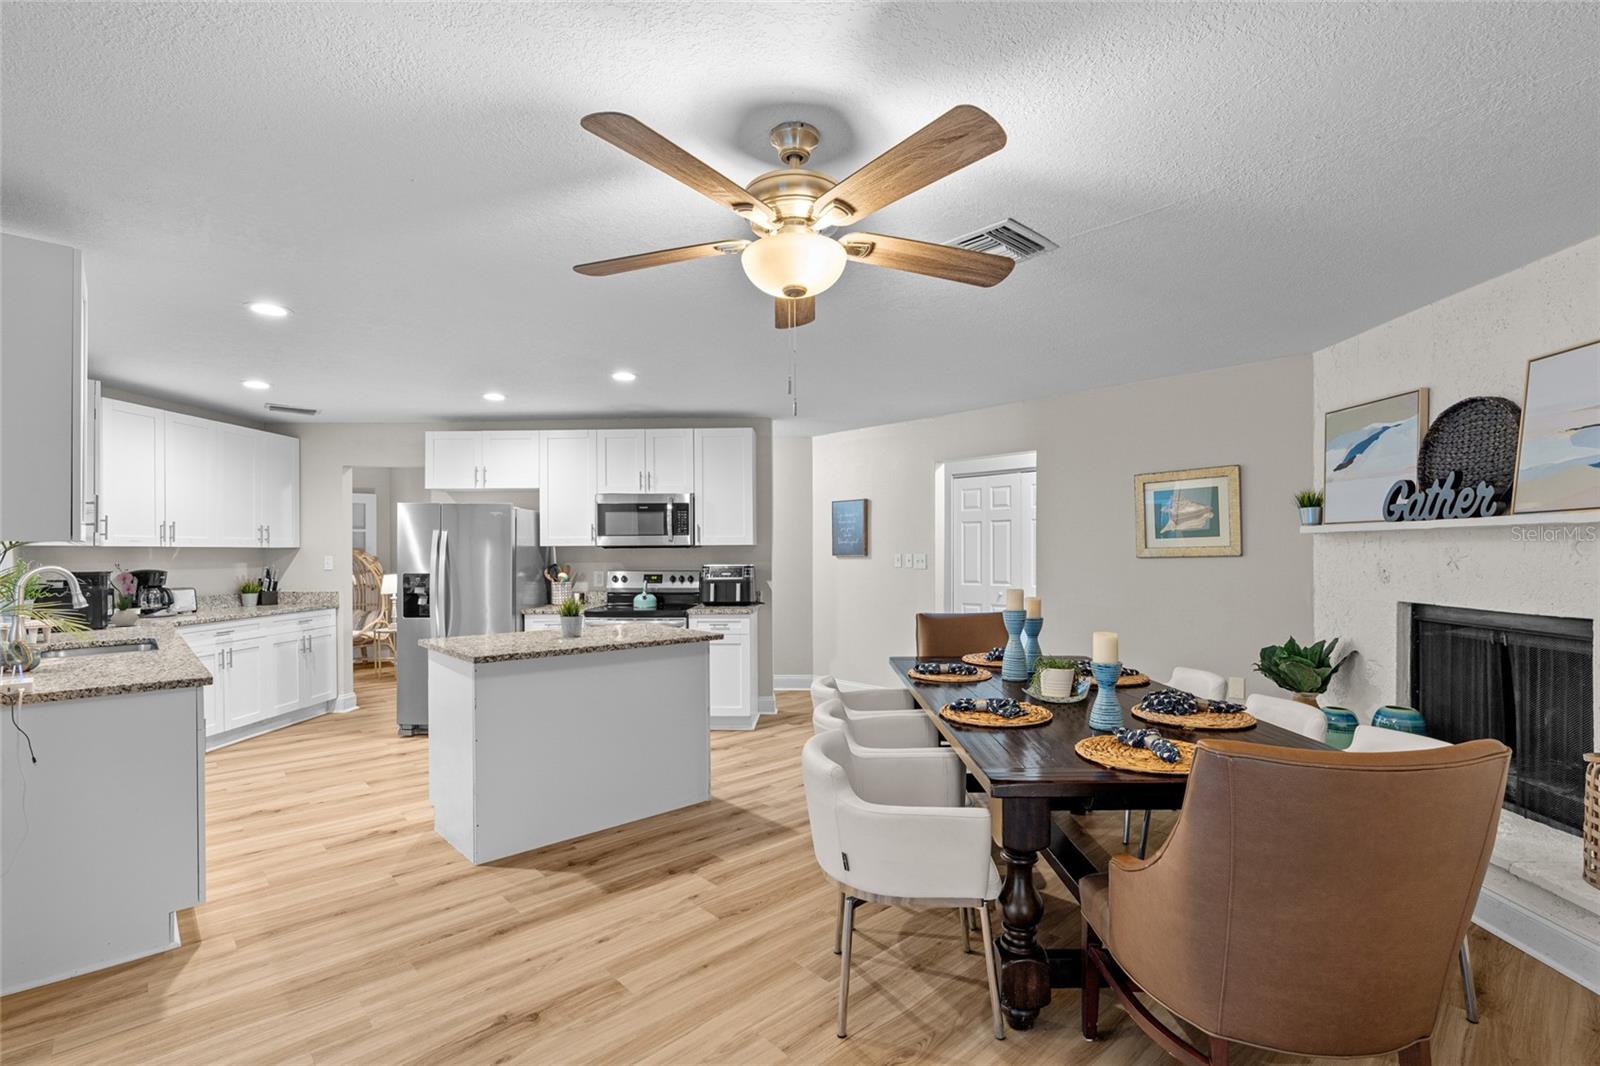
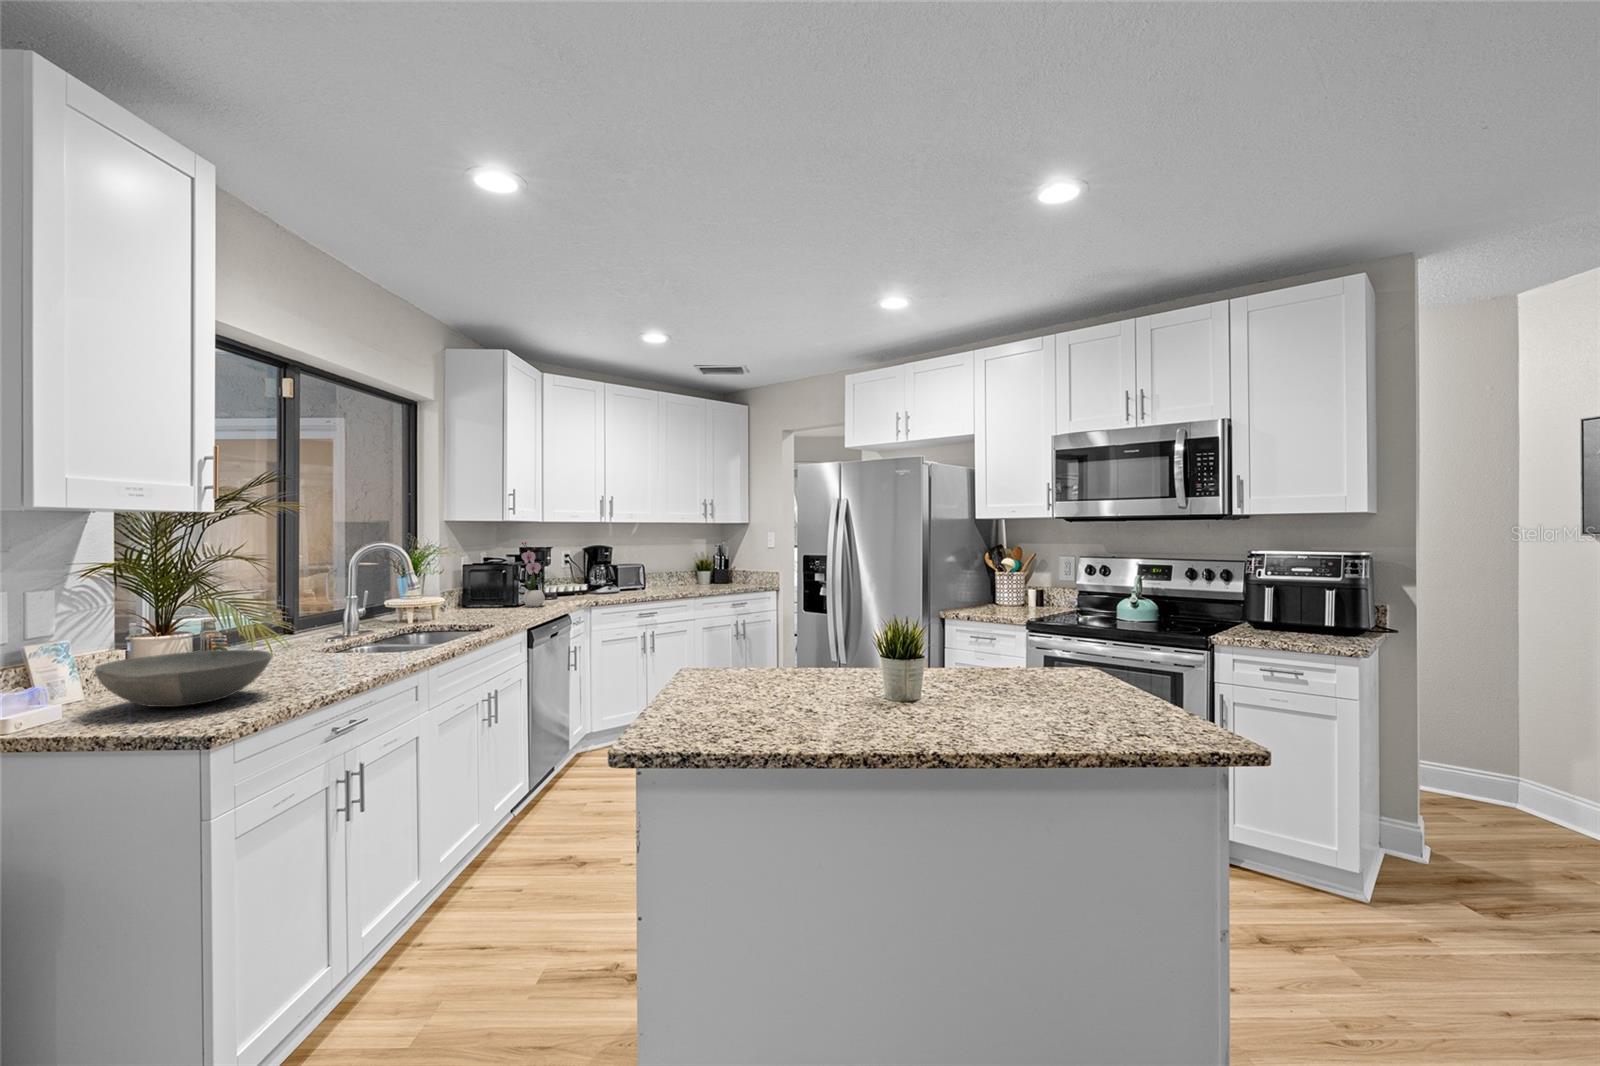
bowl: none [42,637,179,674] -> present [95,650,272,707]

